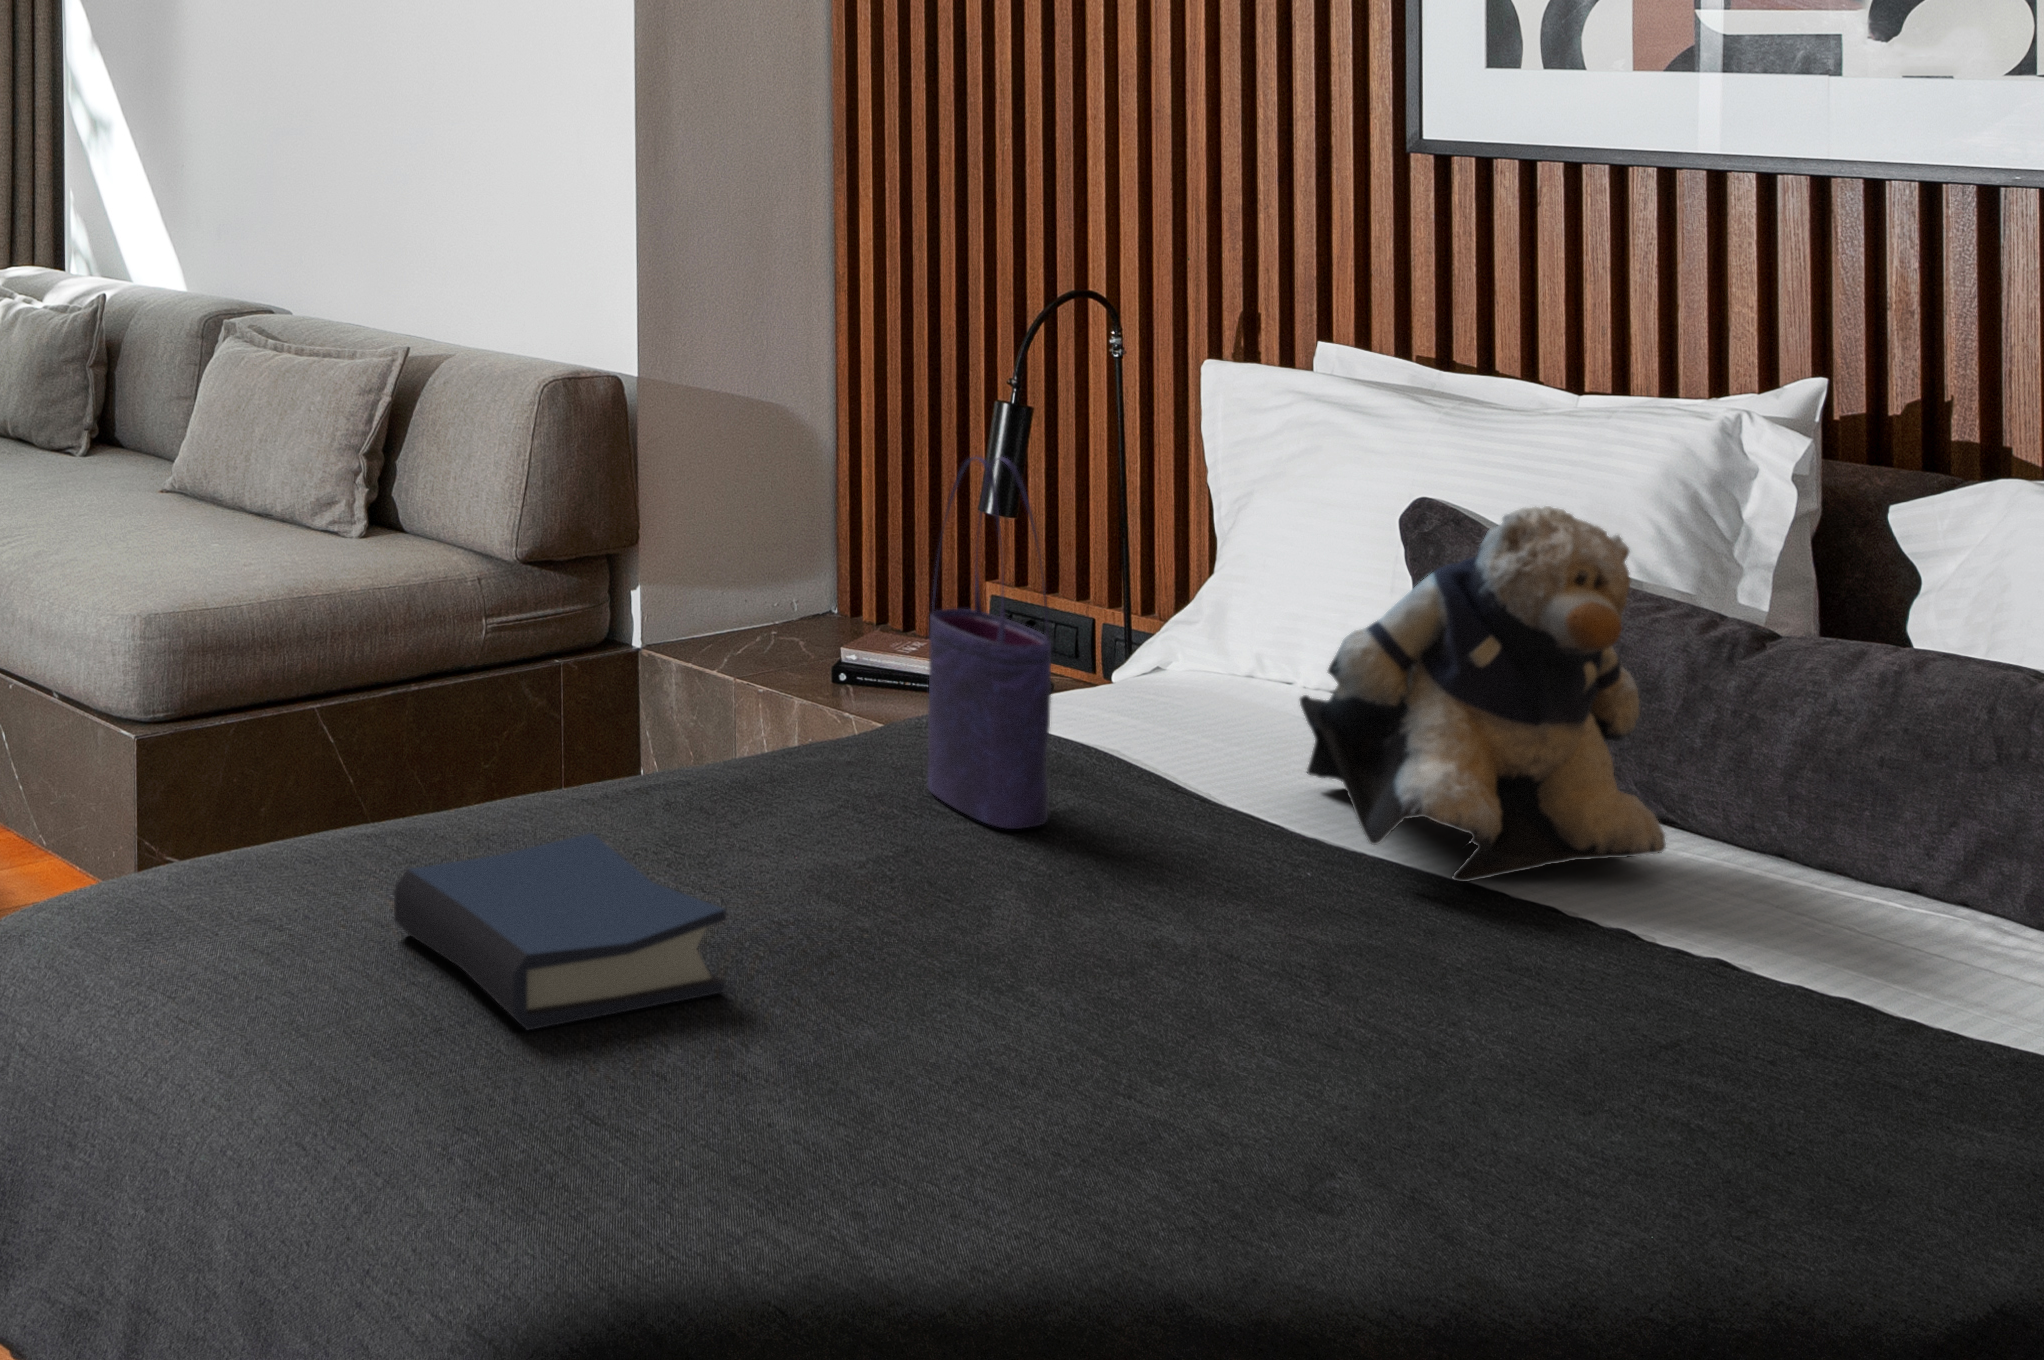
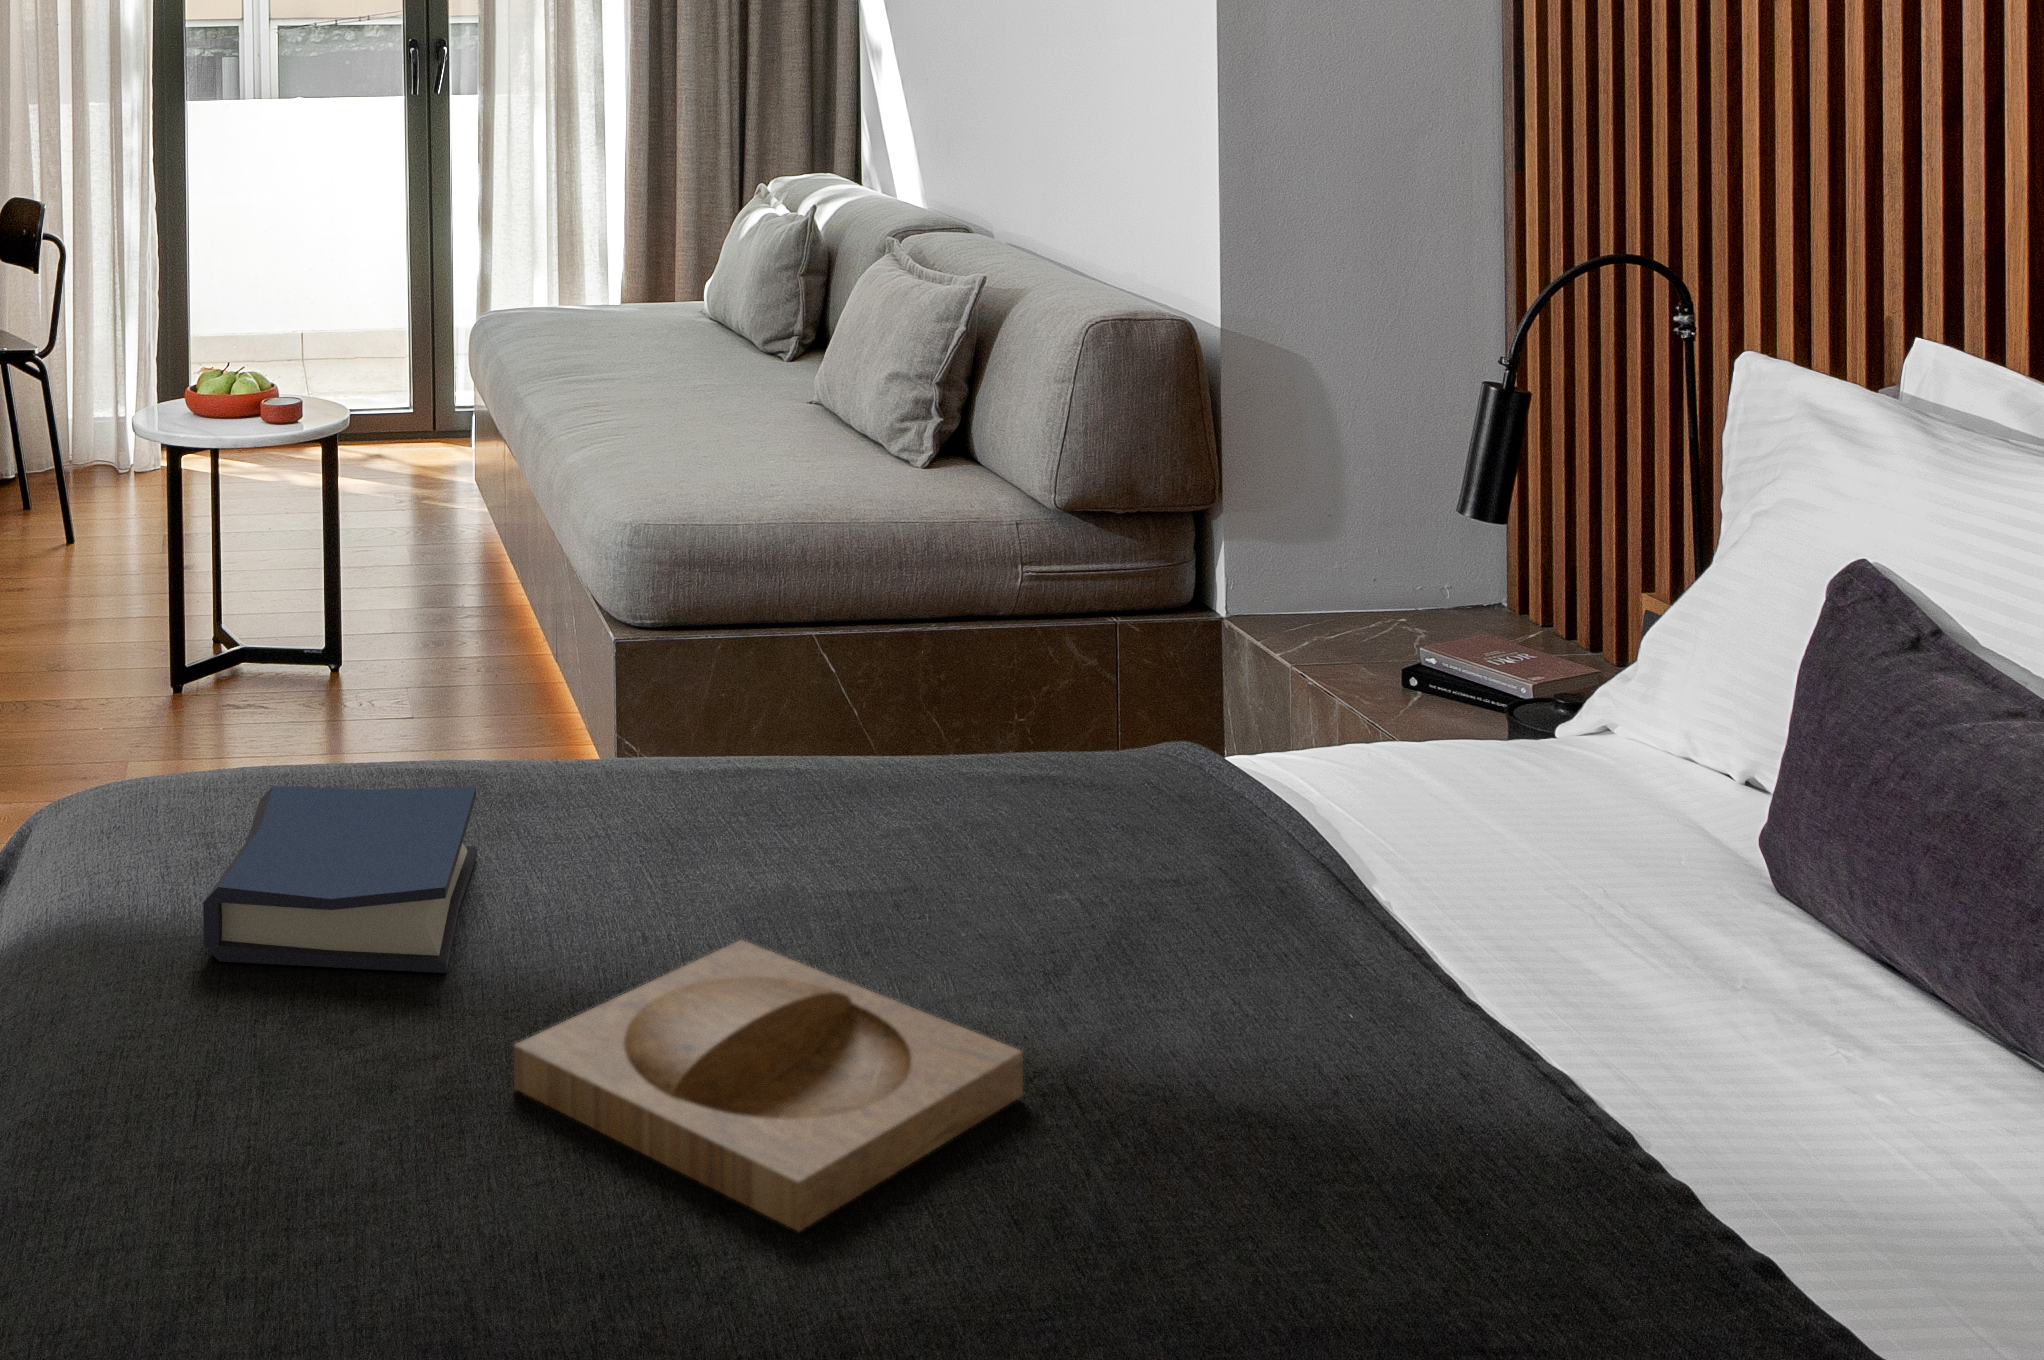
tote bag: present [927,457,1051,829] -> none [997,447,1093,882]
teddy bear: present [1300,506,1666,882] -> none [1379,593,1878,1102]
tray: none [917,907,1255,1093] -> present [514,940,1023,1231]

